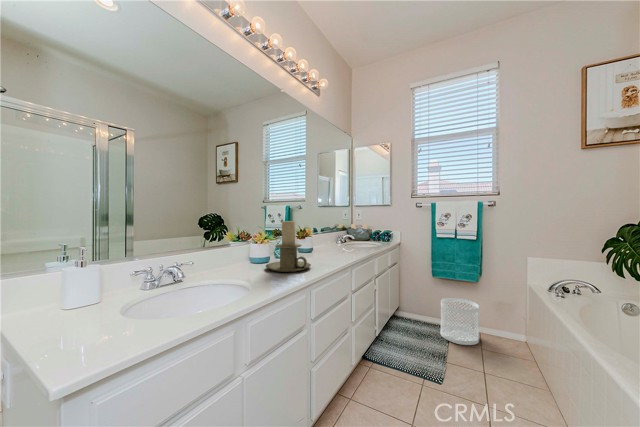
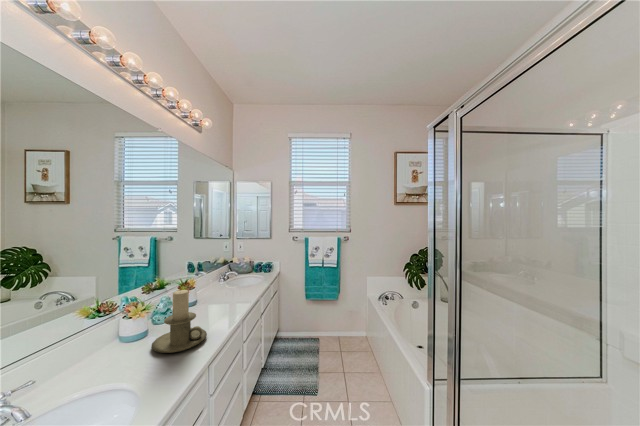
waste basket: present [441,298,479,345] -> none [312,313,338,352]

